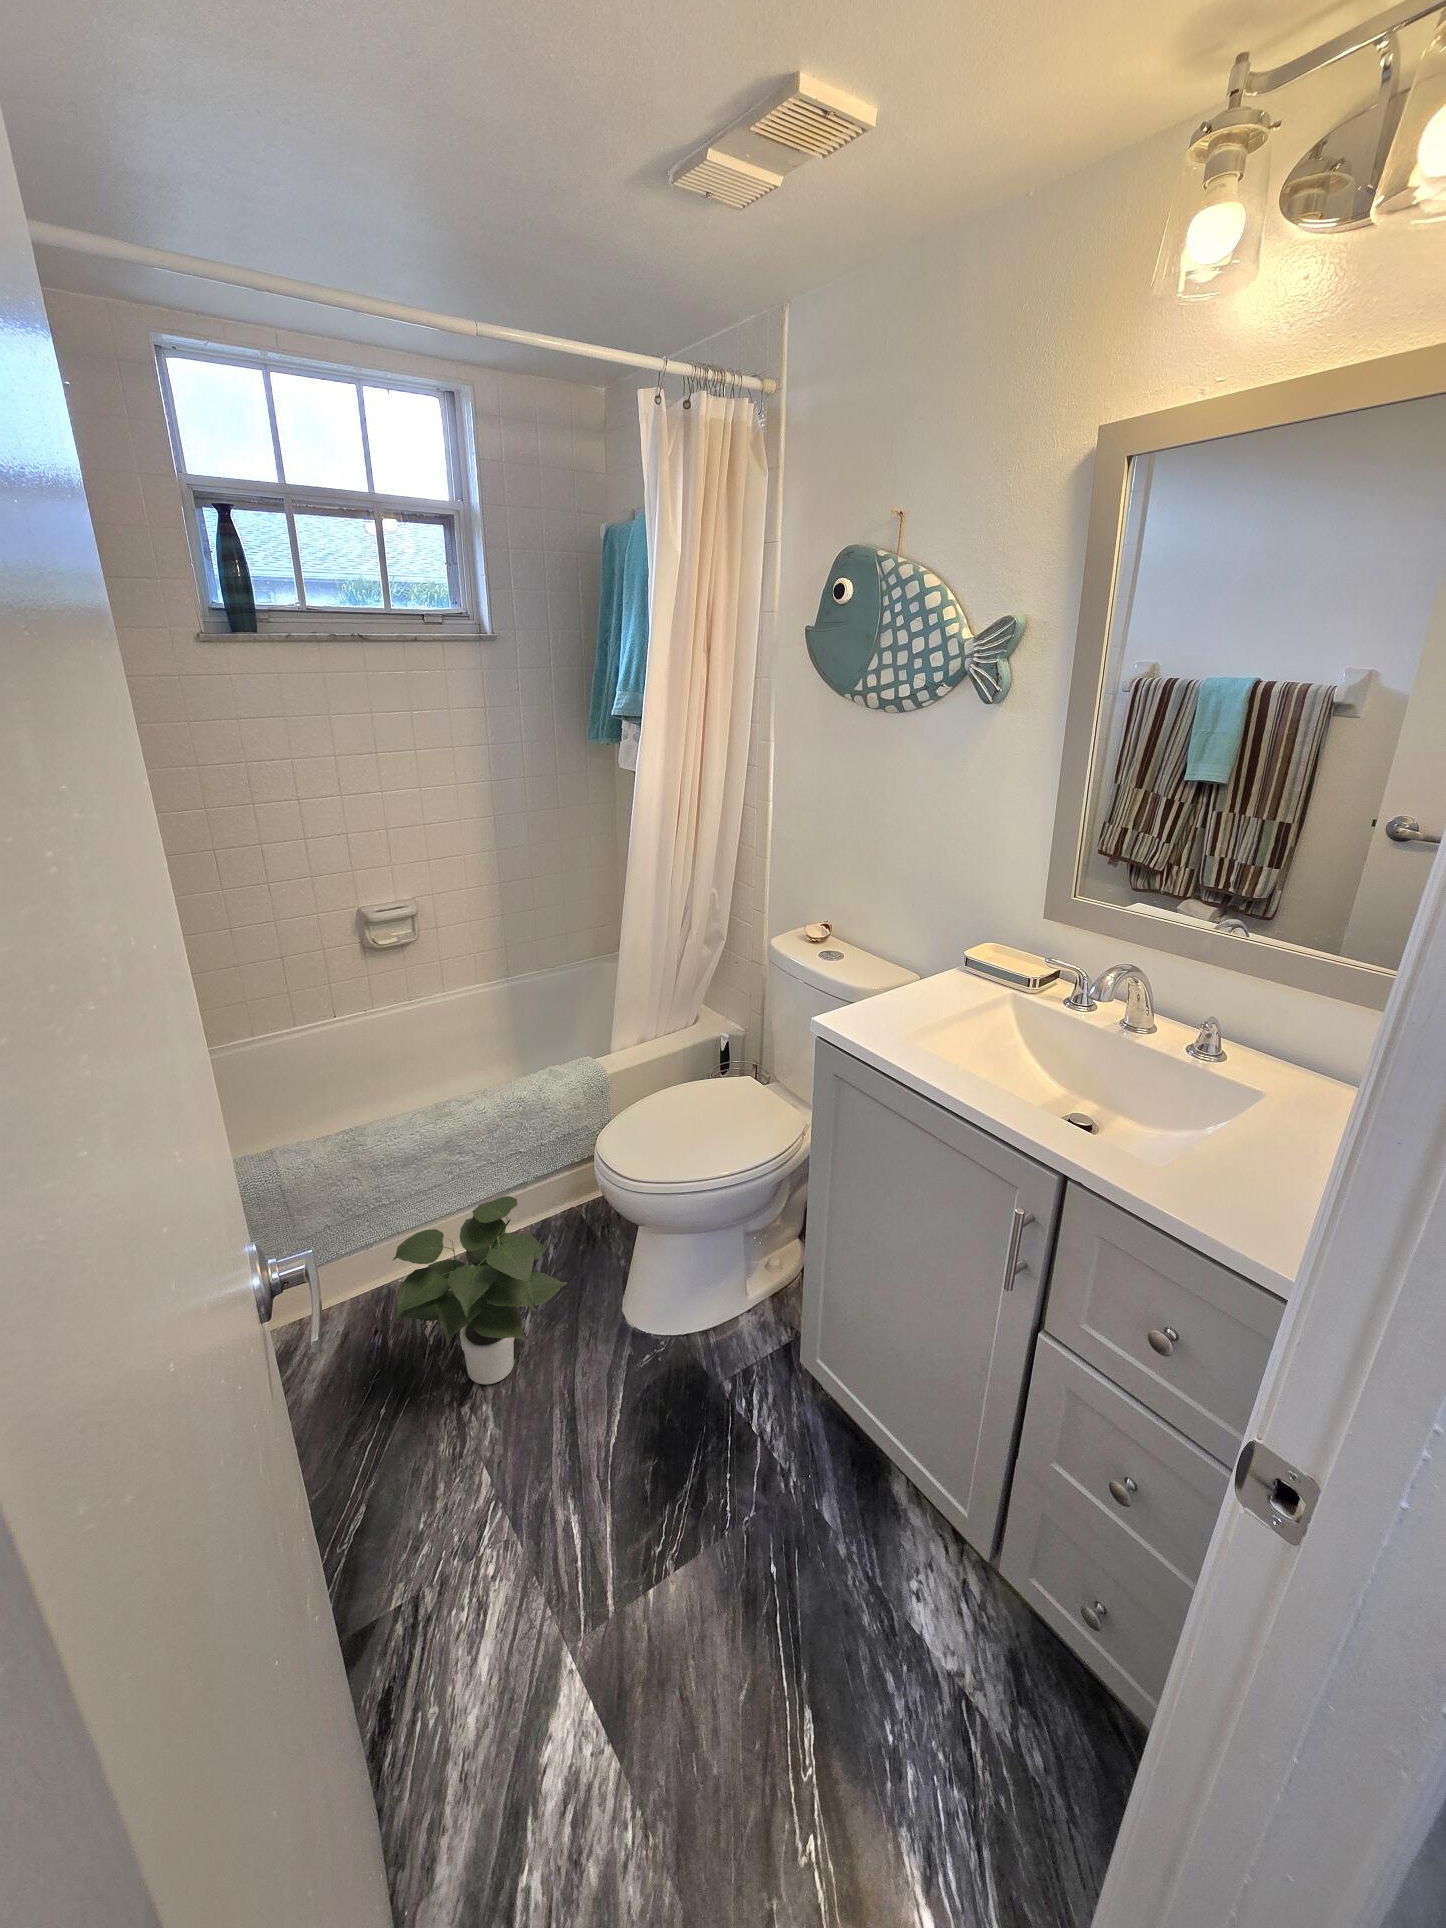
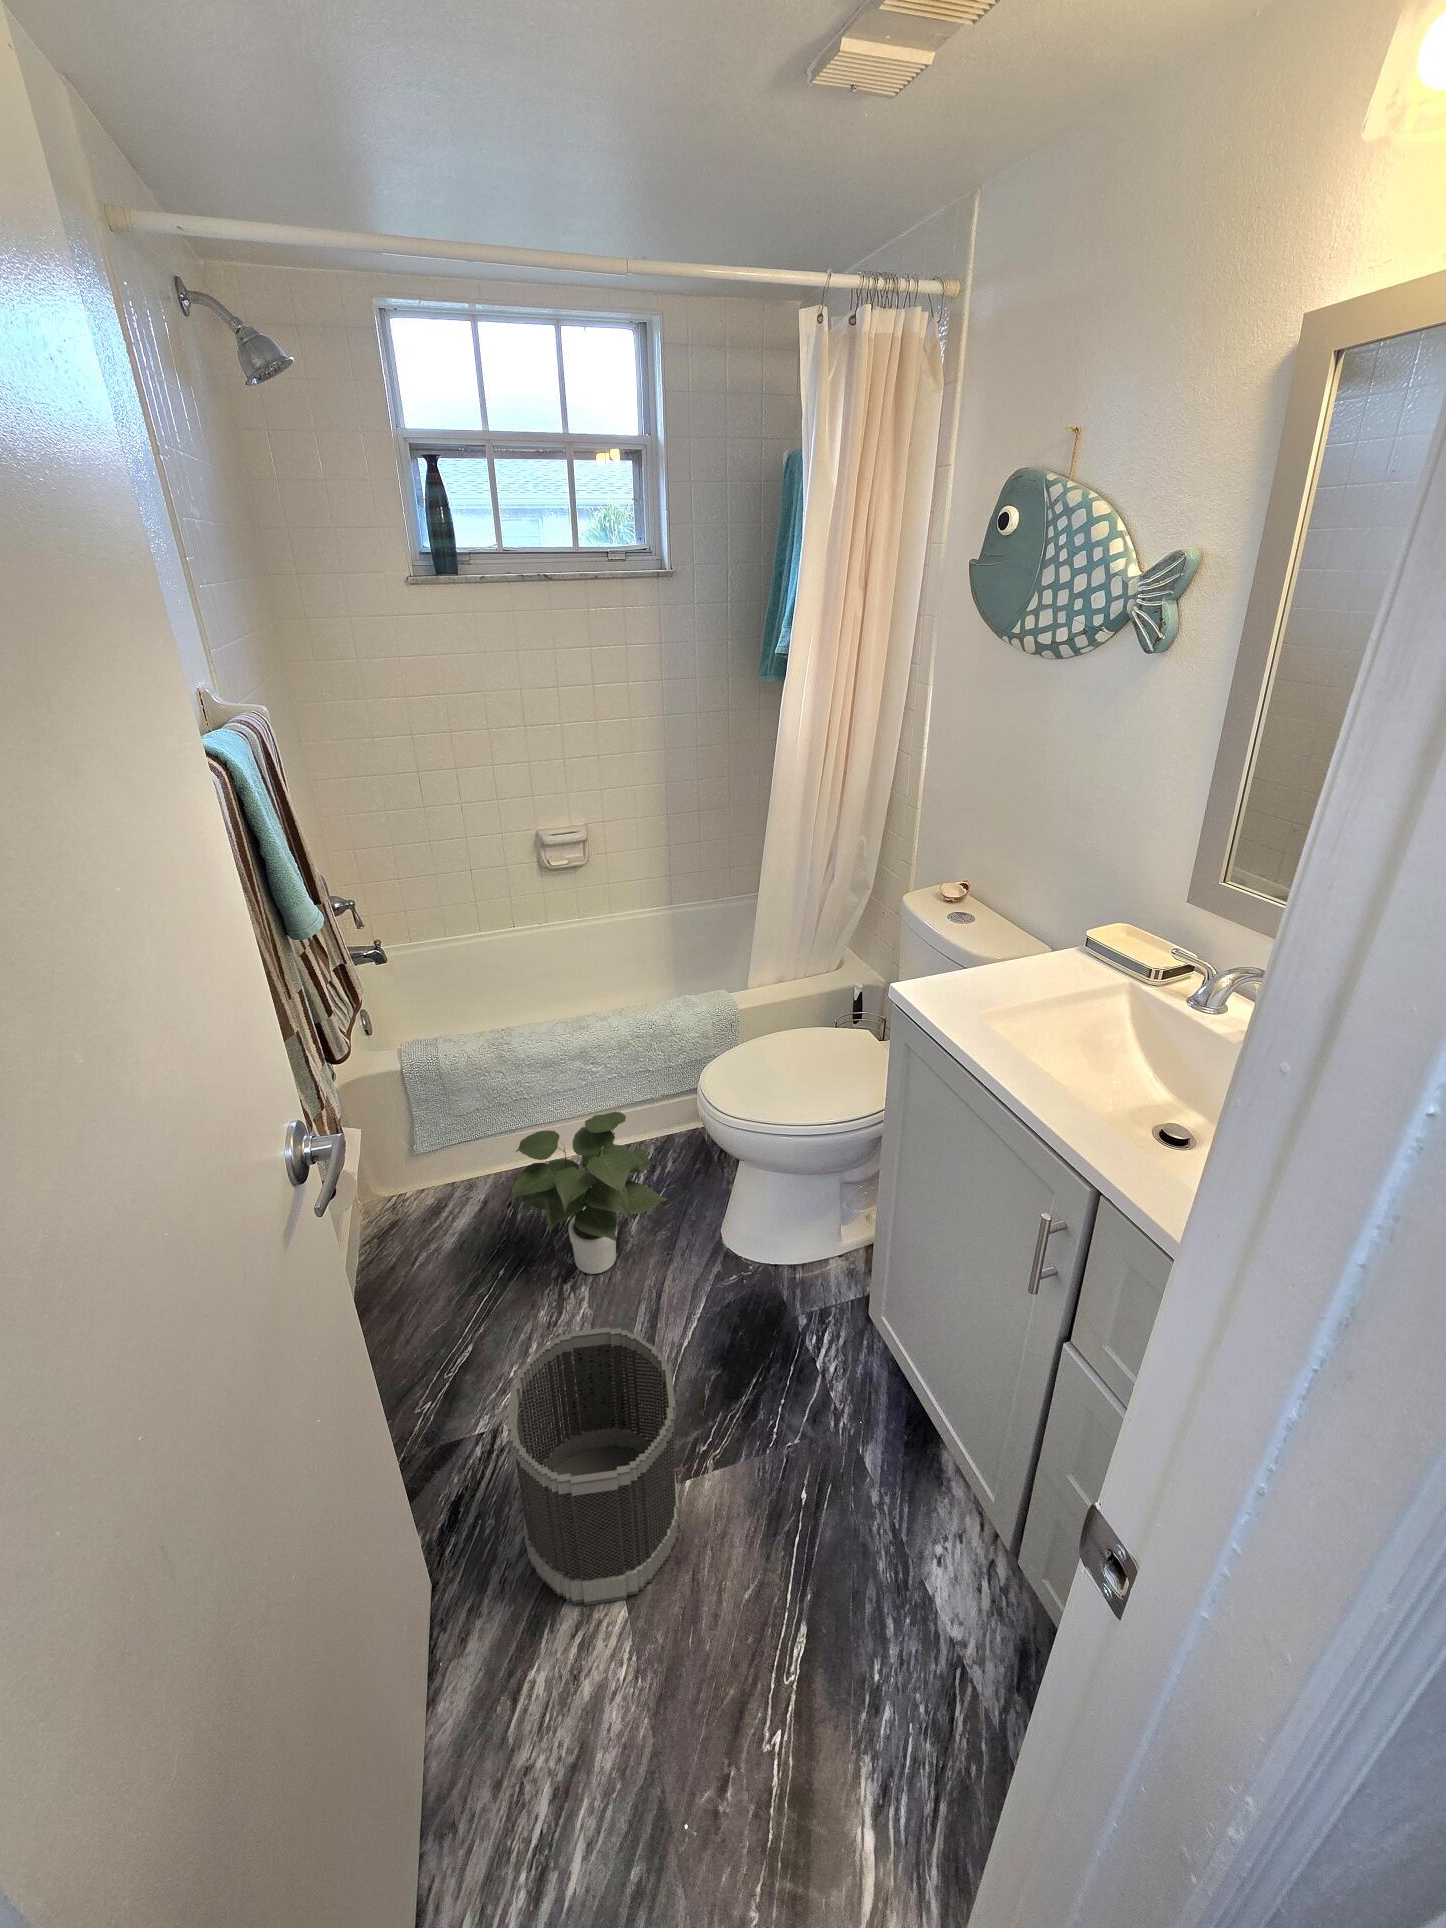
wastebasket: none [461,1432,655,1776] -> present [508,1327,680,1606]

